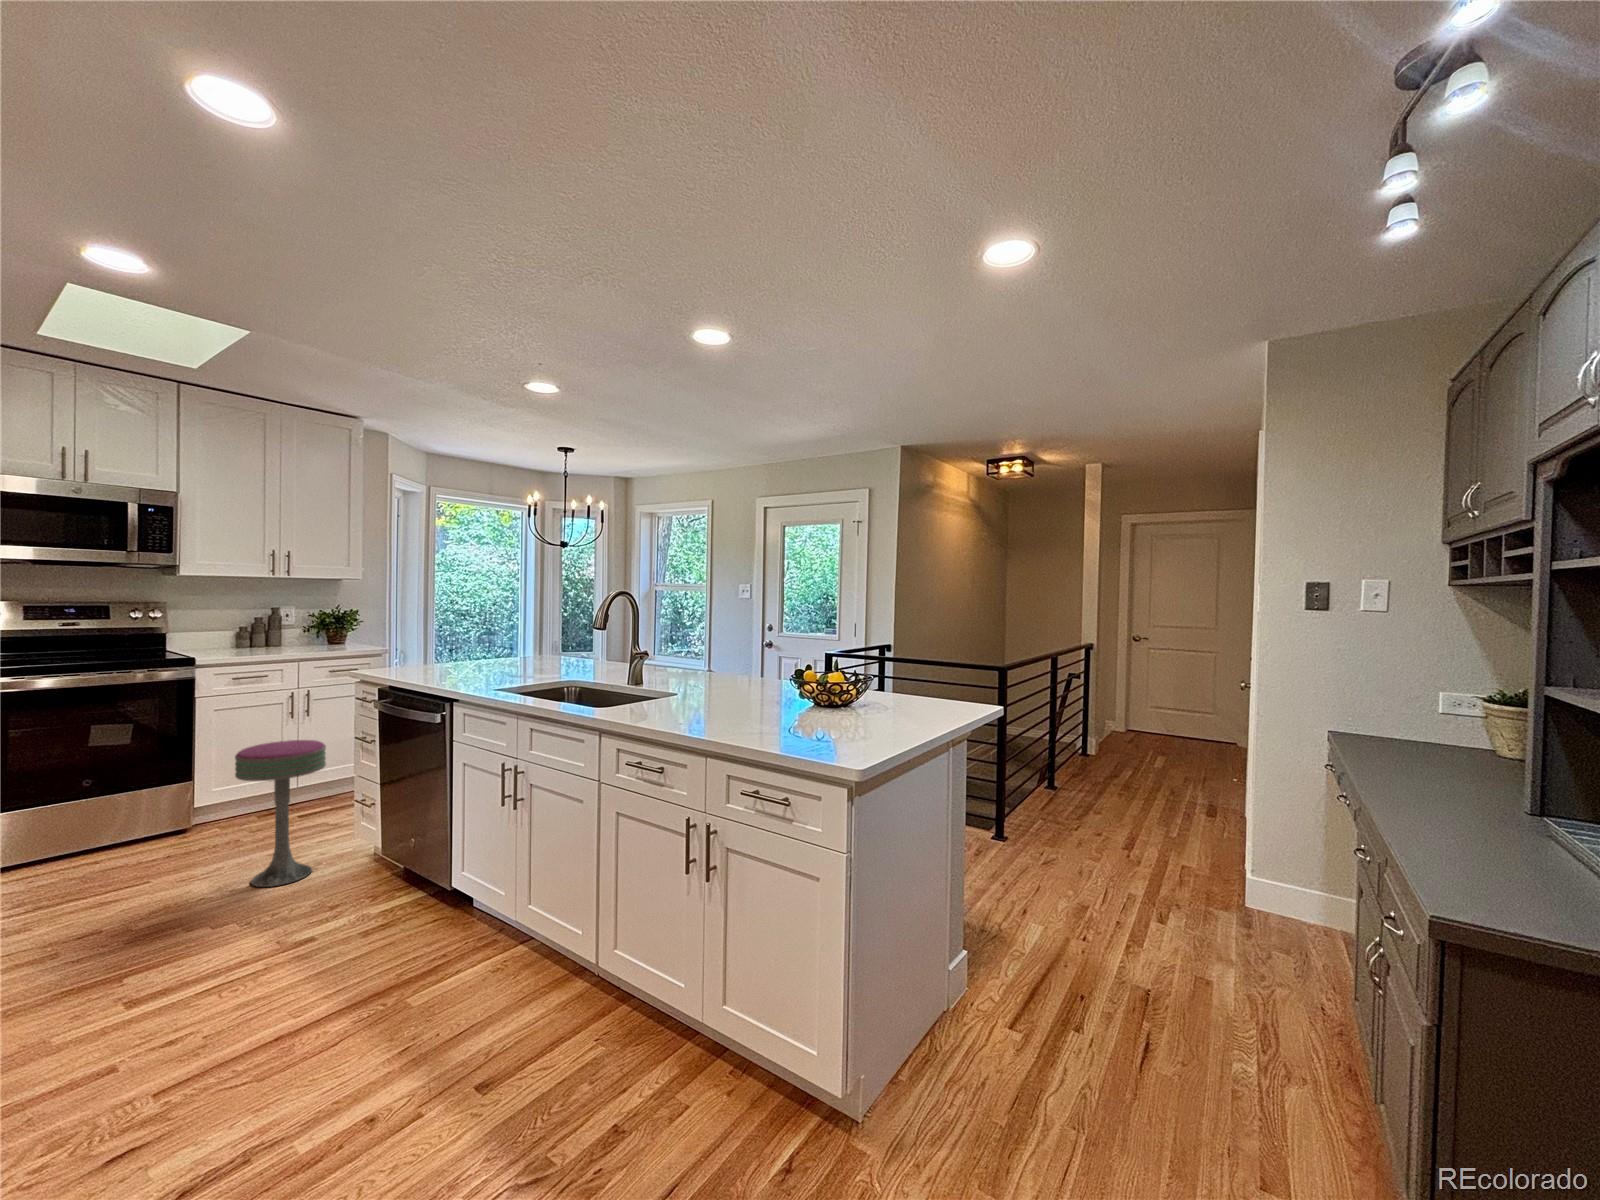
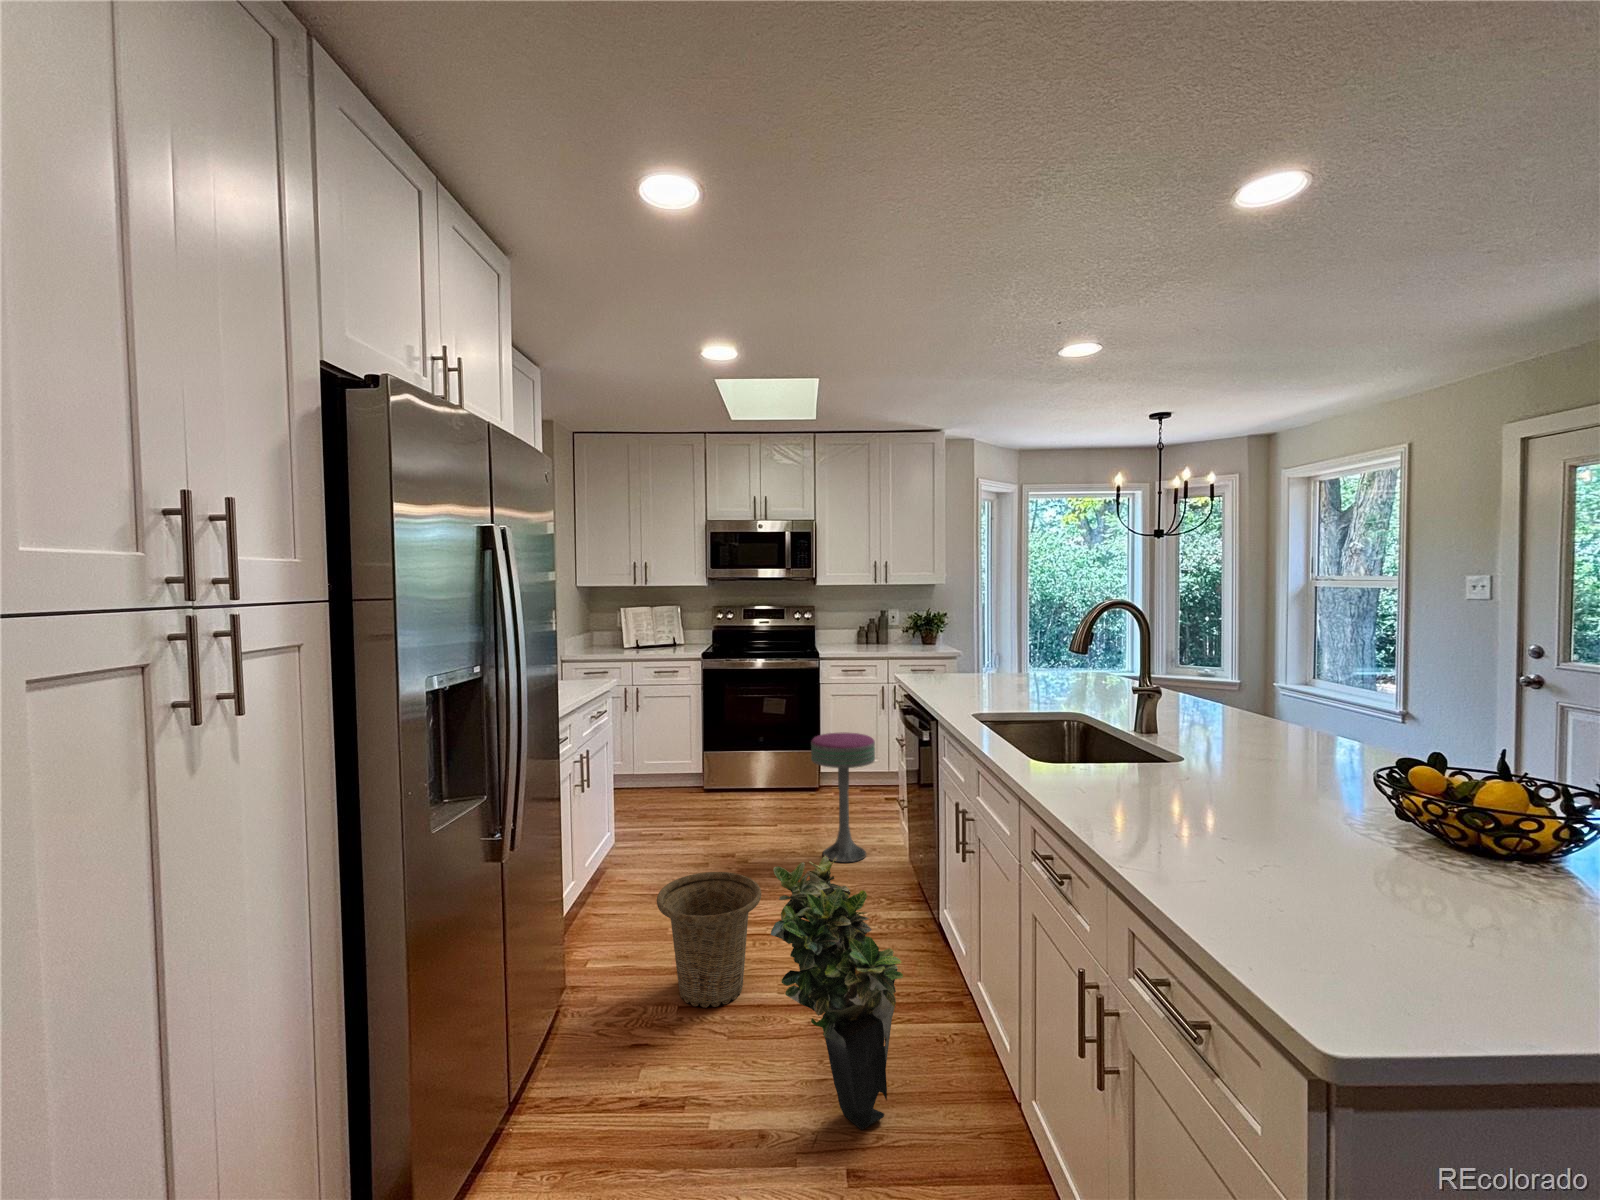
potted plant: none [349,833,500,1058] -> present [771,856,903,1129]
basket: none [106,907,275,1080] -> present [657,872,761,1008]

